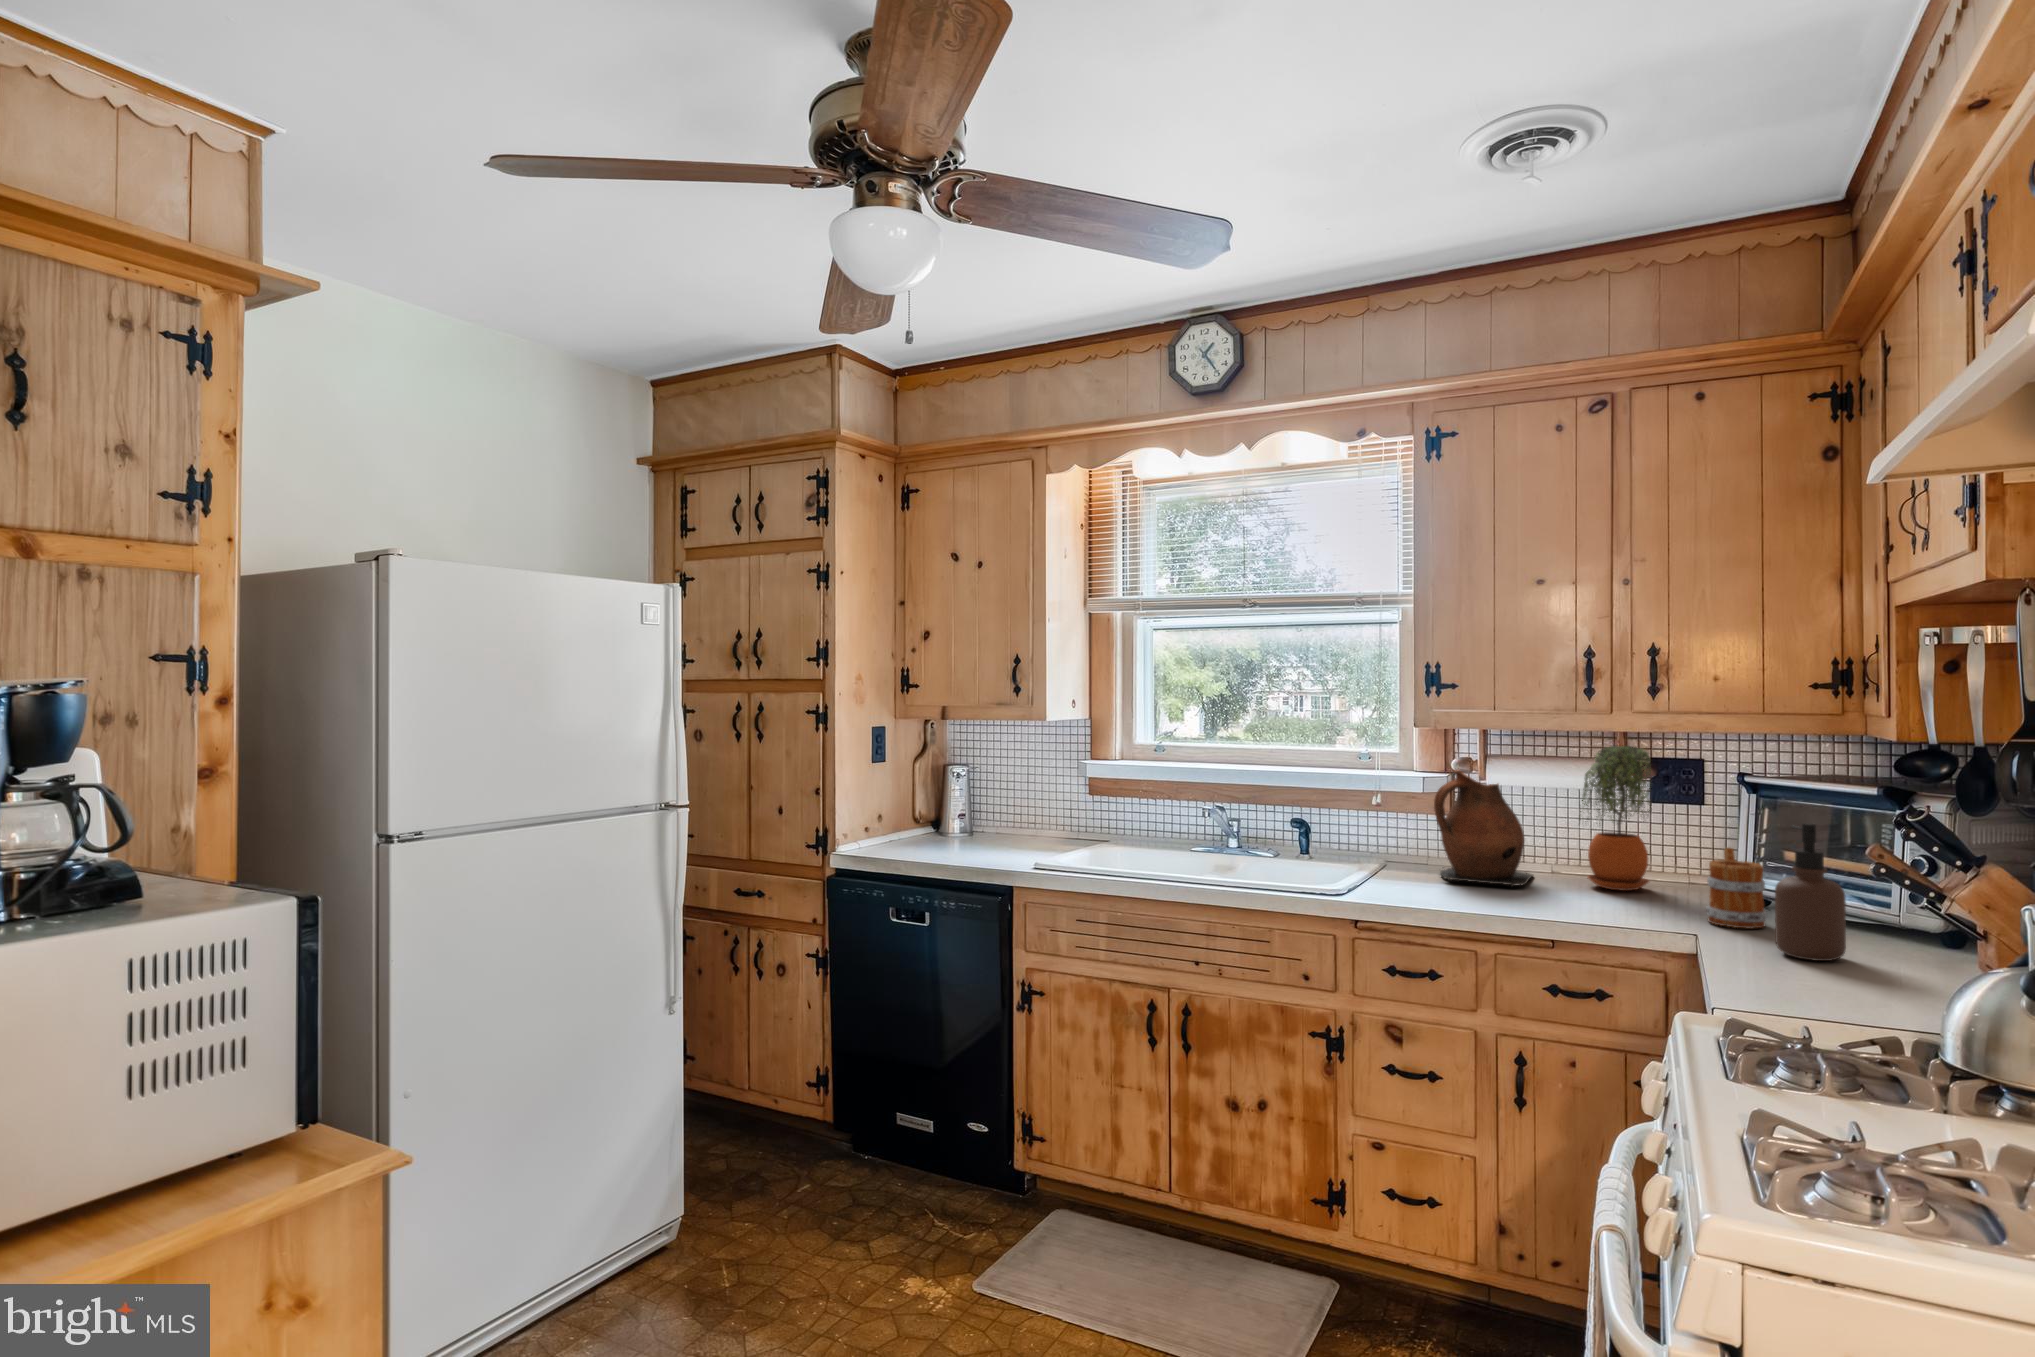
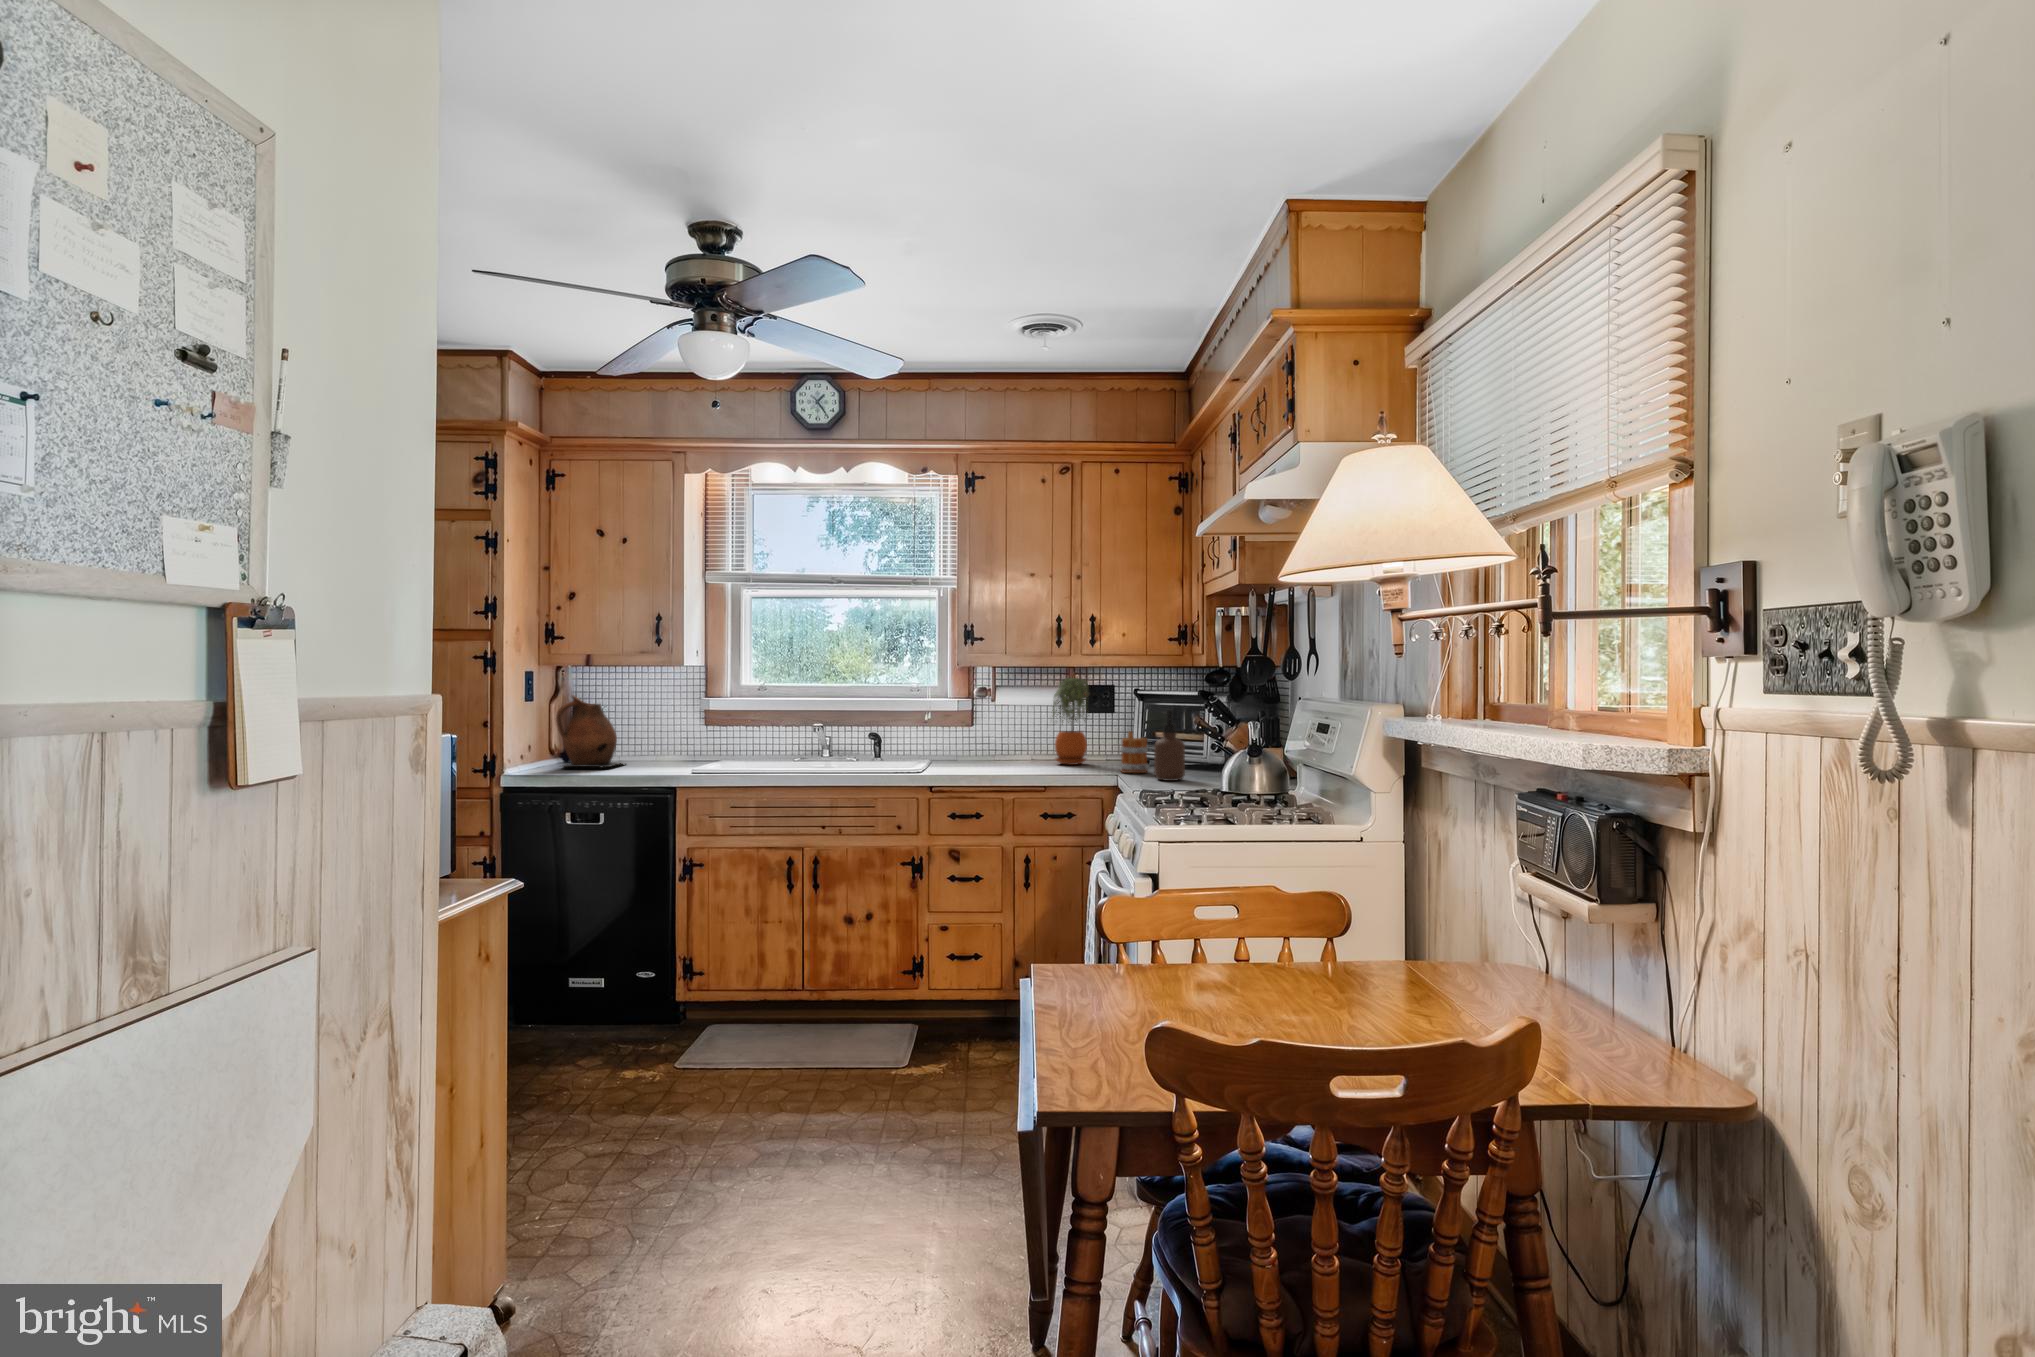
ceramic pitcher: present [1434,770,1533,887] -> present [556,696,620,768]

